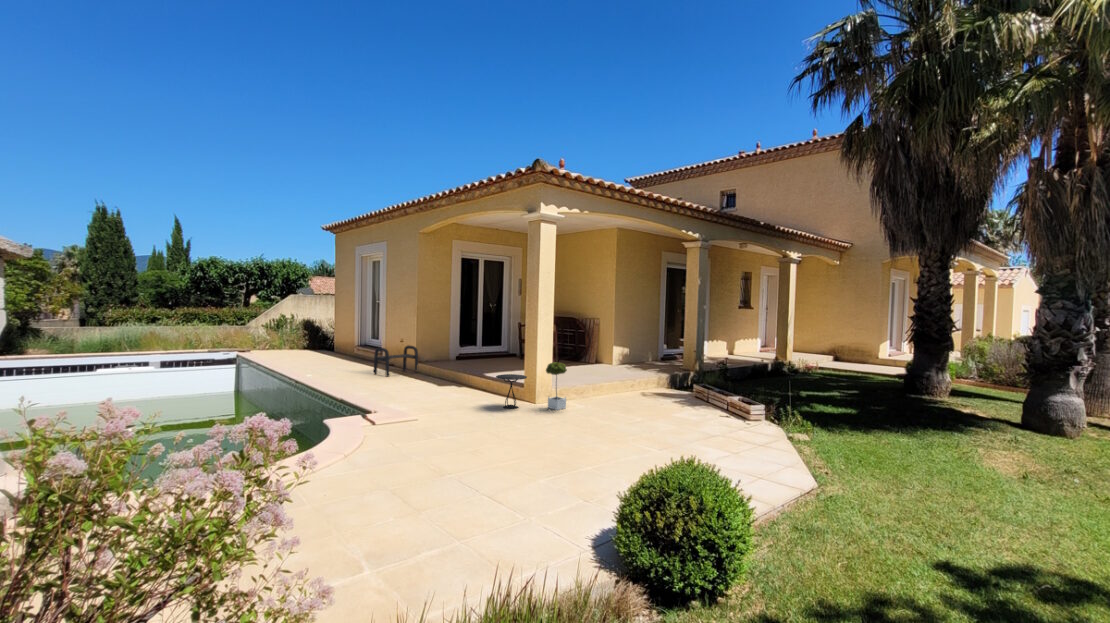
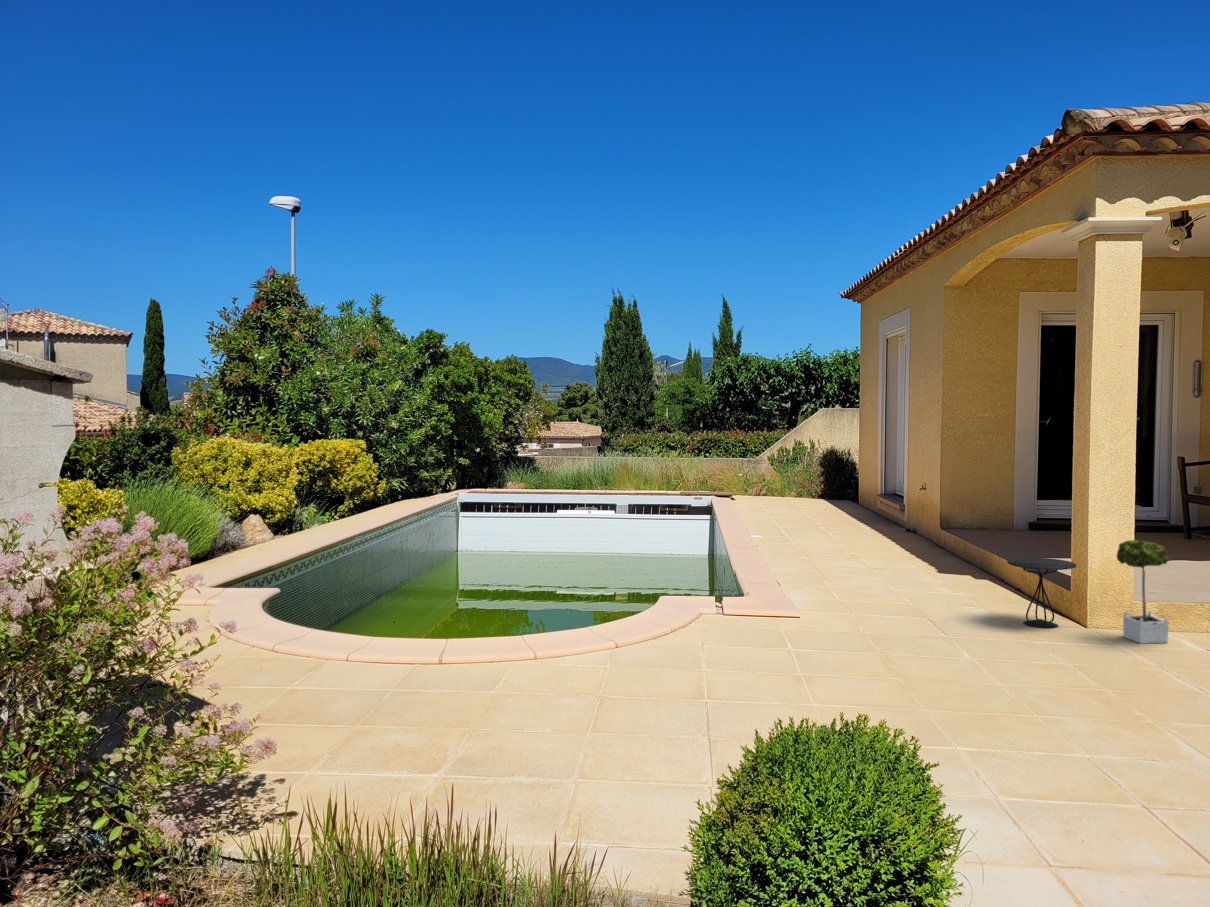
bench: present [374,346,418,377] -> none [864,494,943,547]

